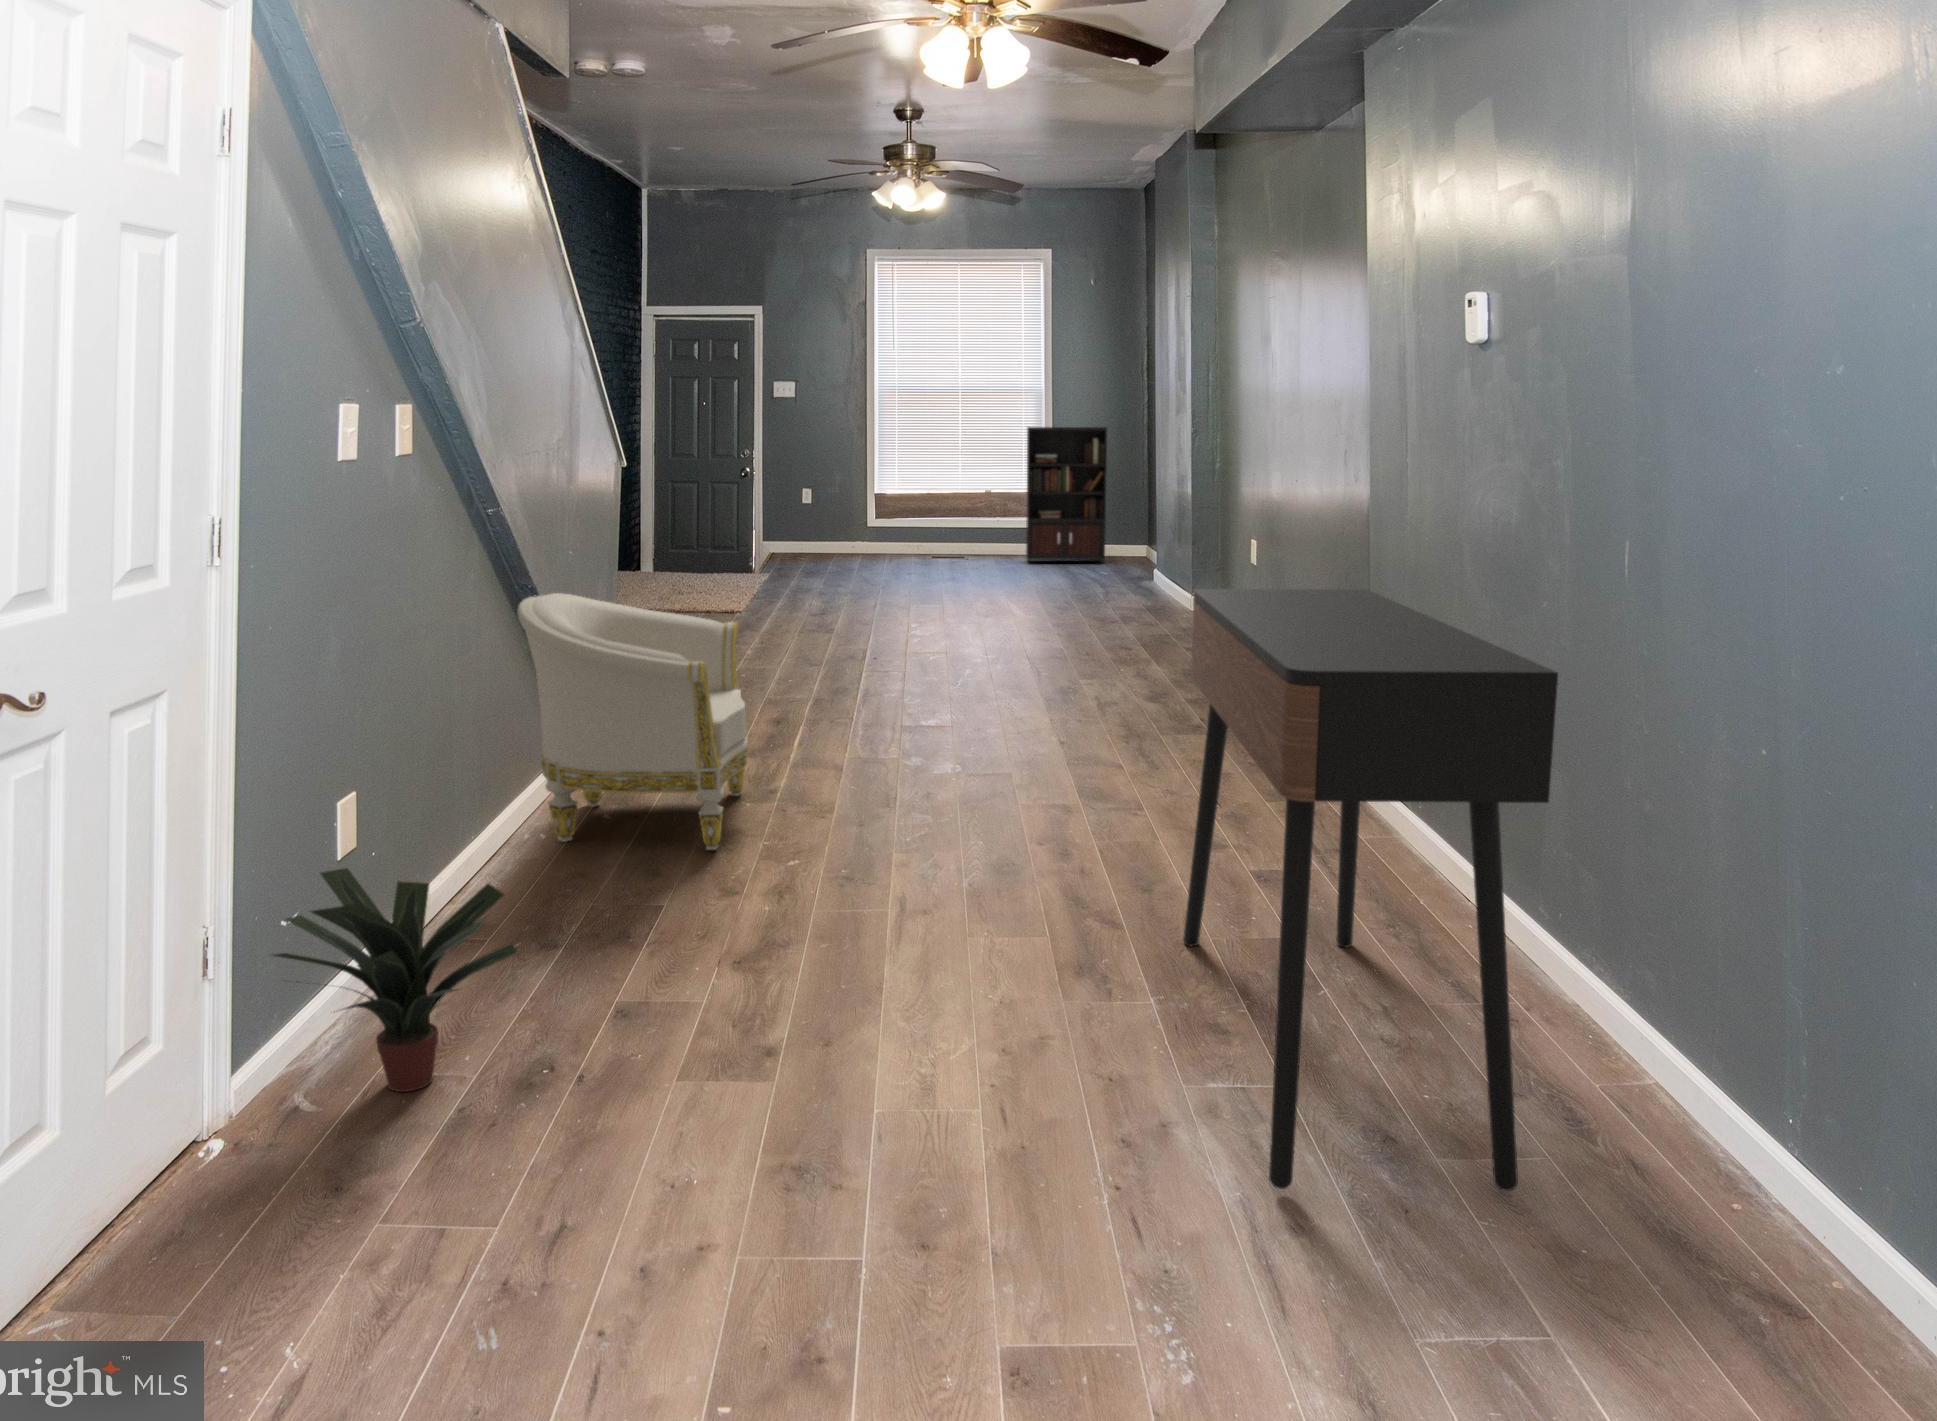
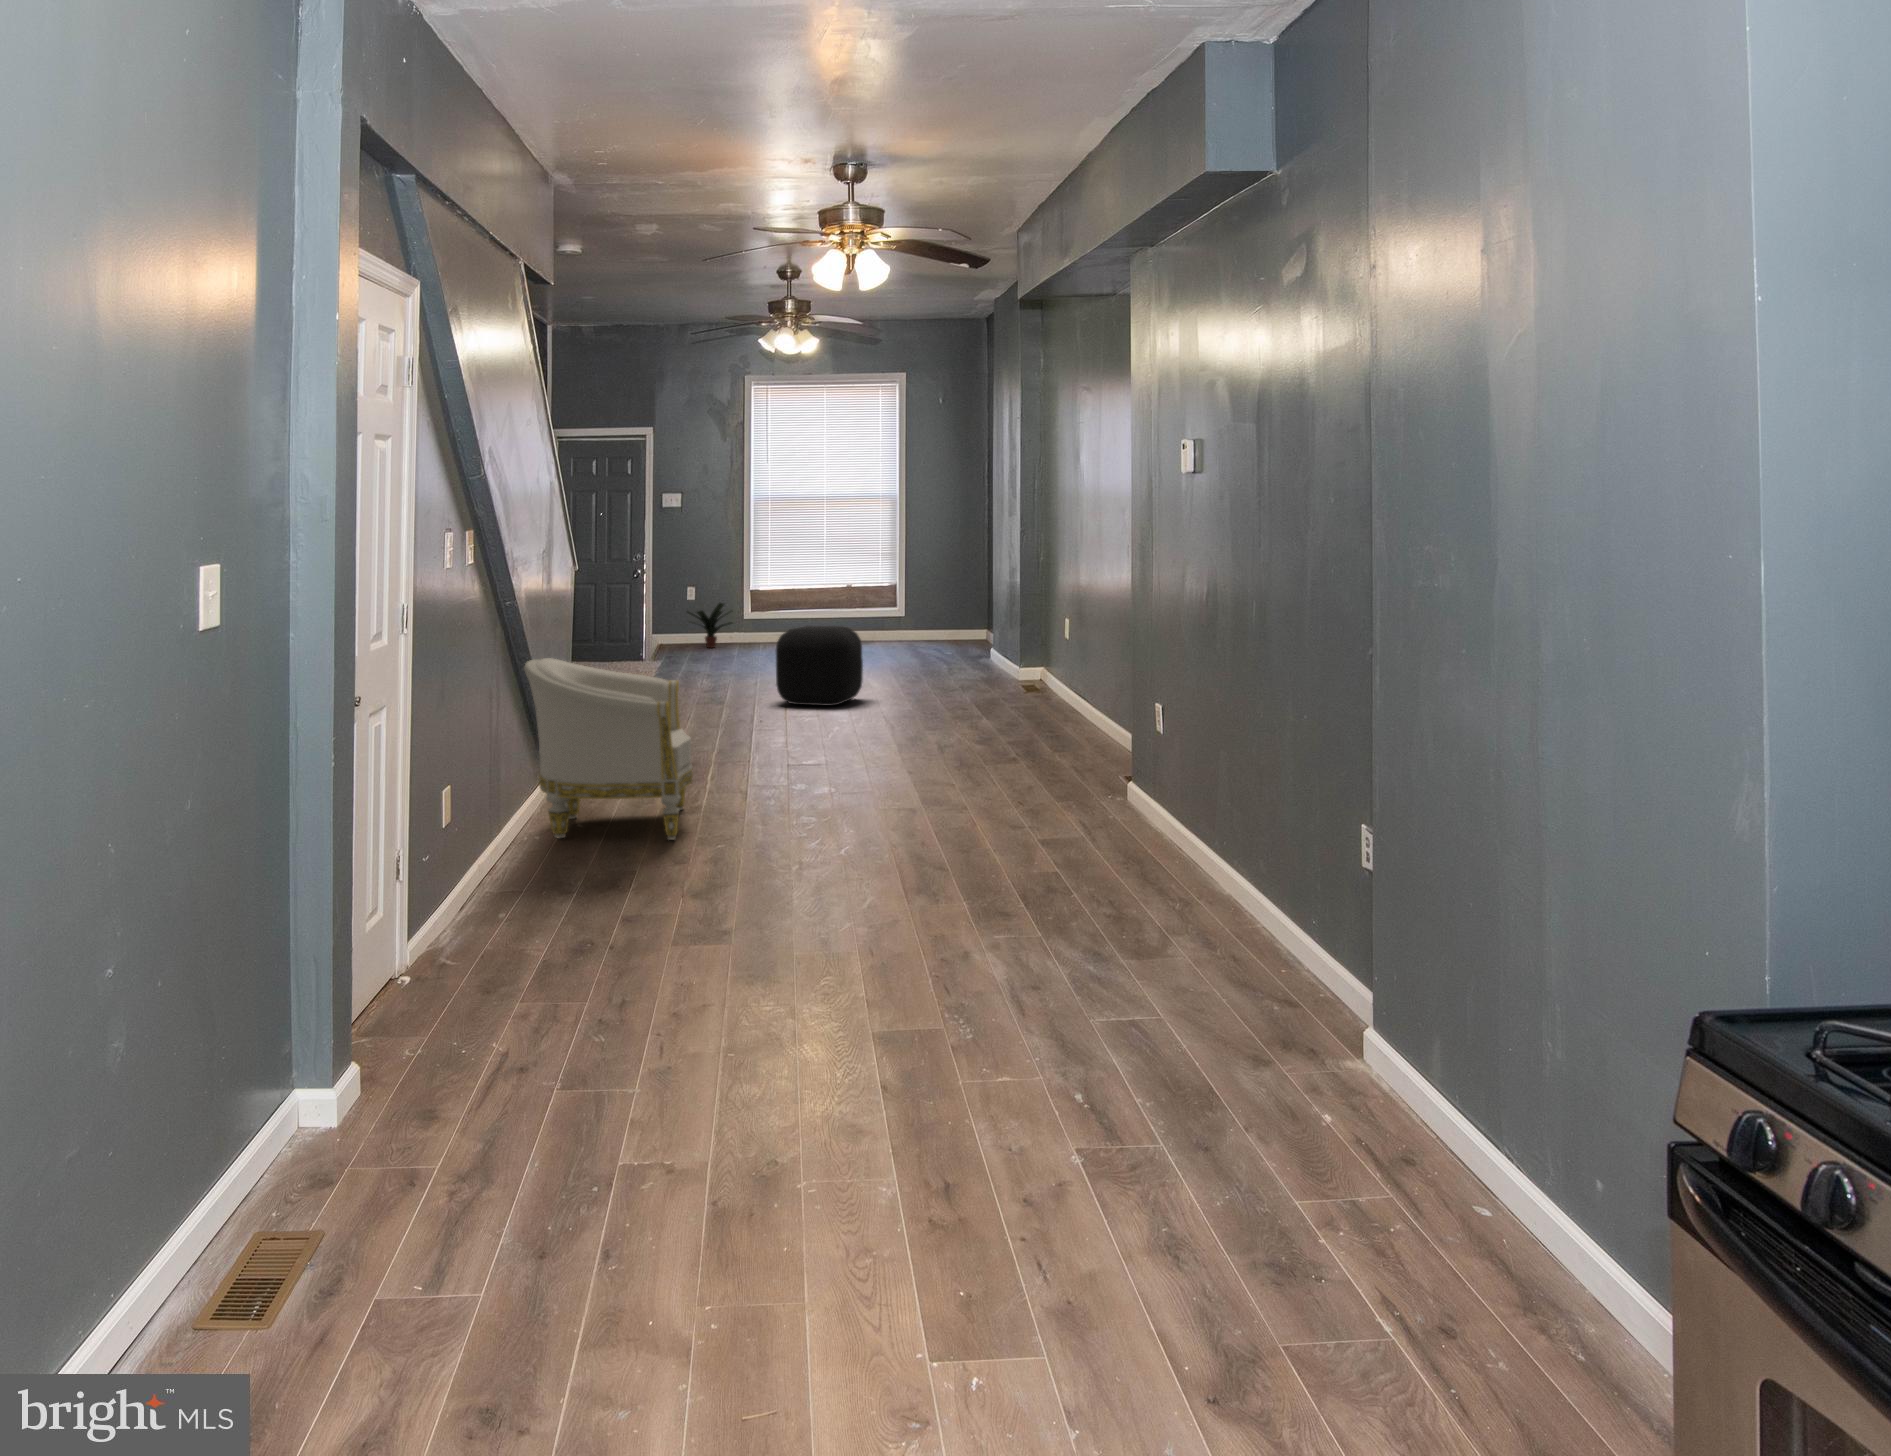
bookcase: present [1026,427,1107,561] -> none [885,531,969,646]
ottoman: none [890,541,994,638] -> present [776,626,863,706]
console table: present [1183,589,1558,1191] -> none [1007,639,1196,973]
potted plant: present [273,868,518,1092] -> present [687,603,732,648]

